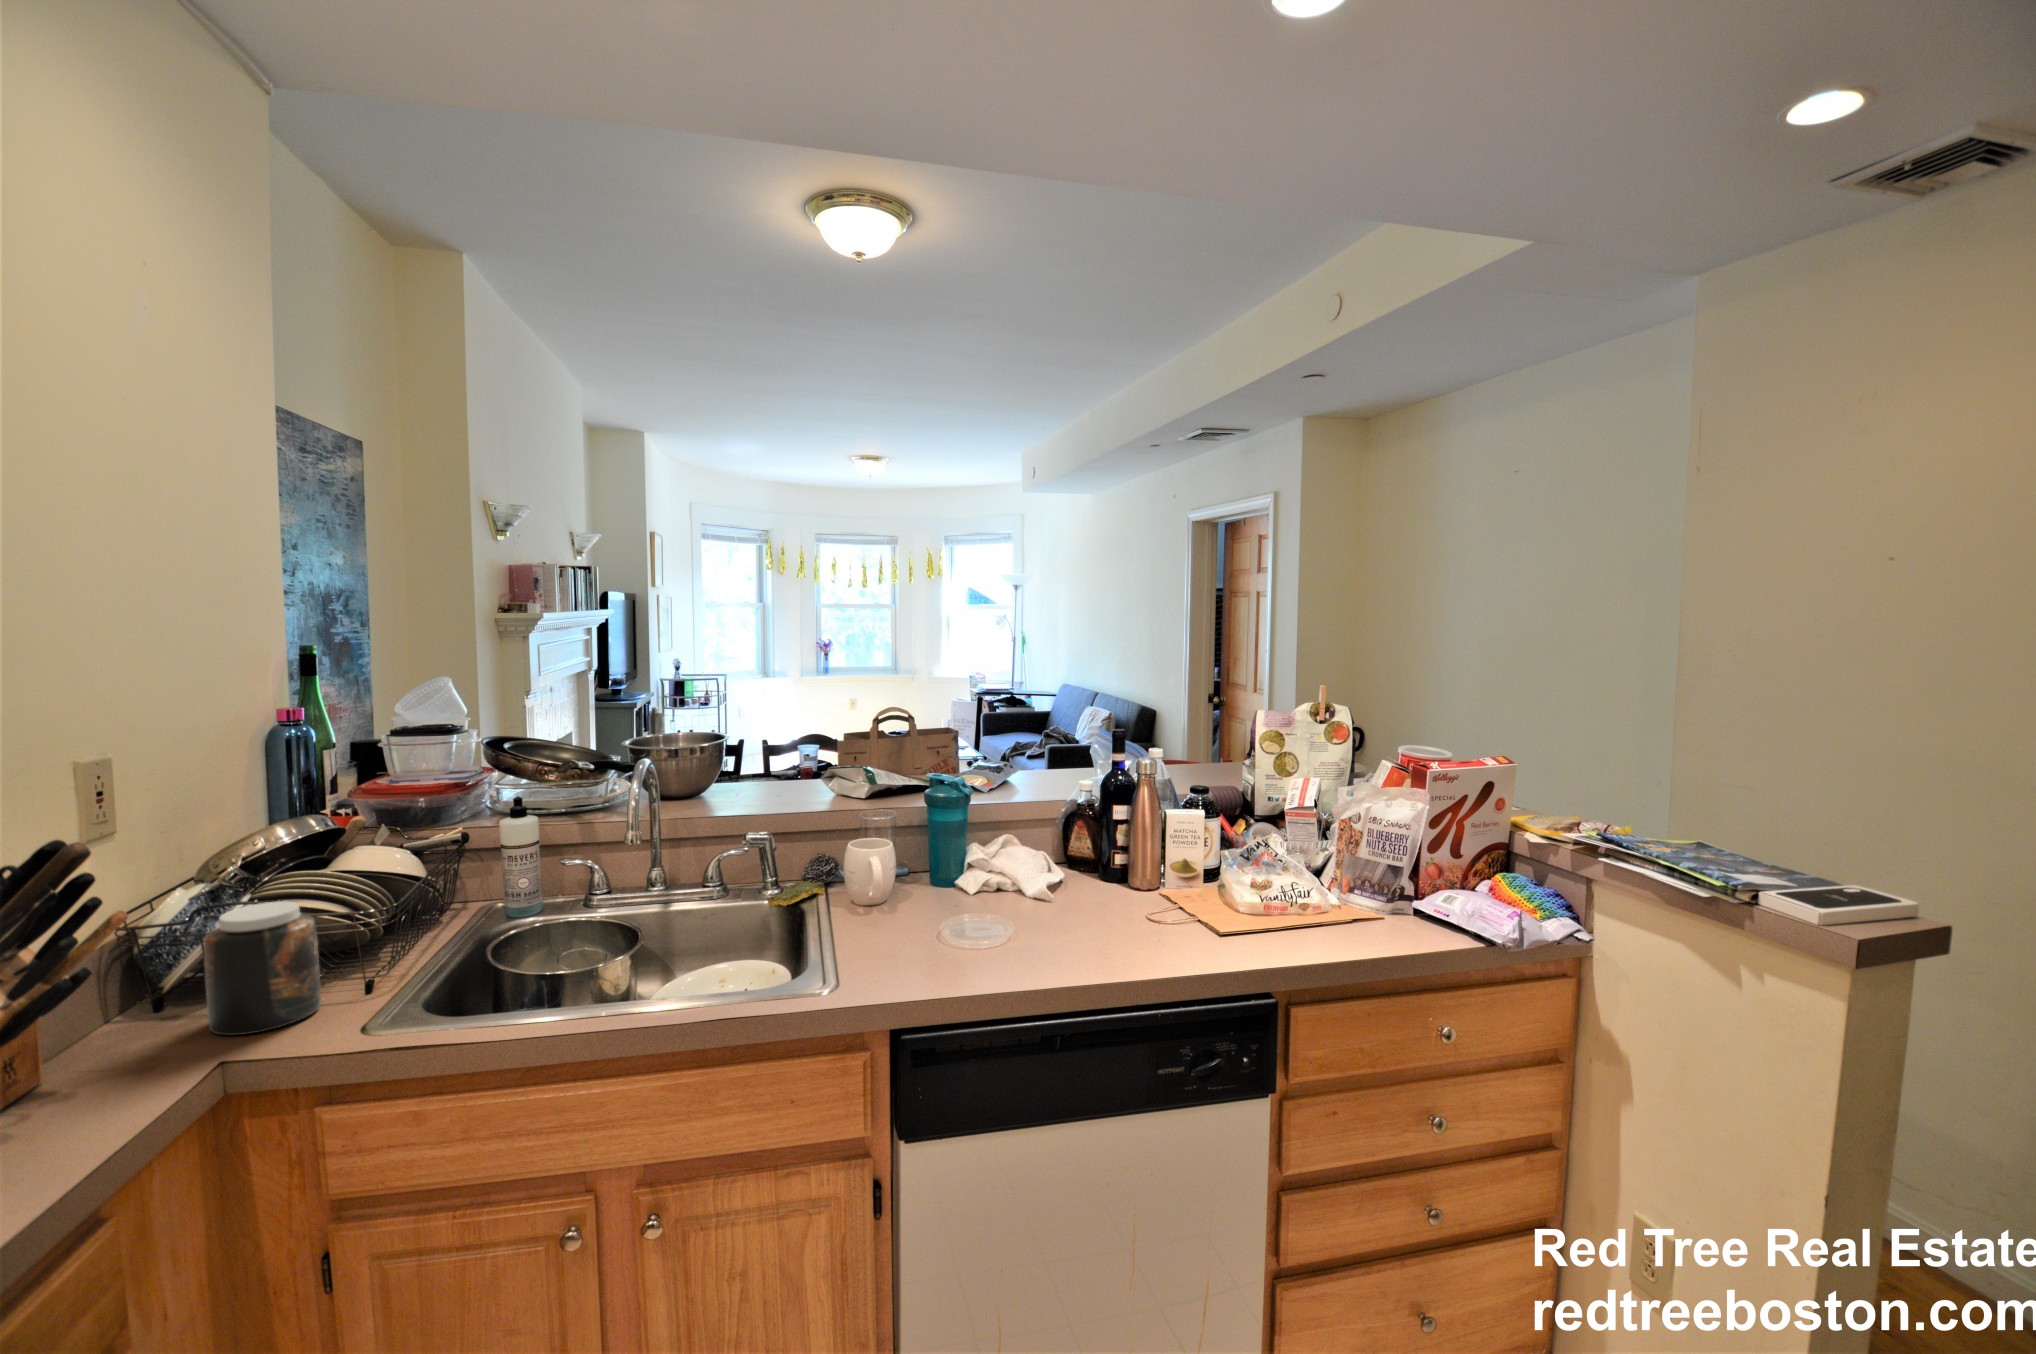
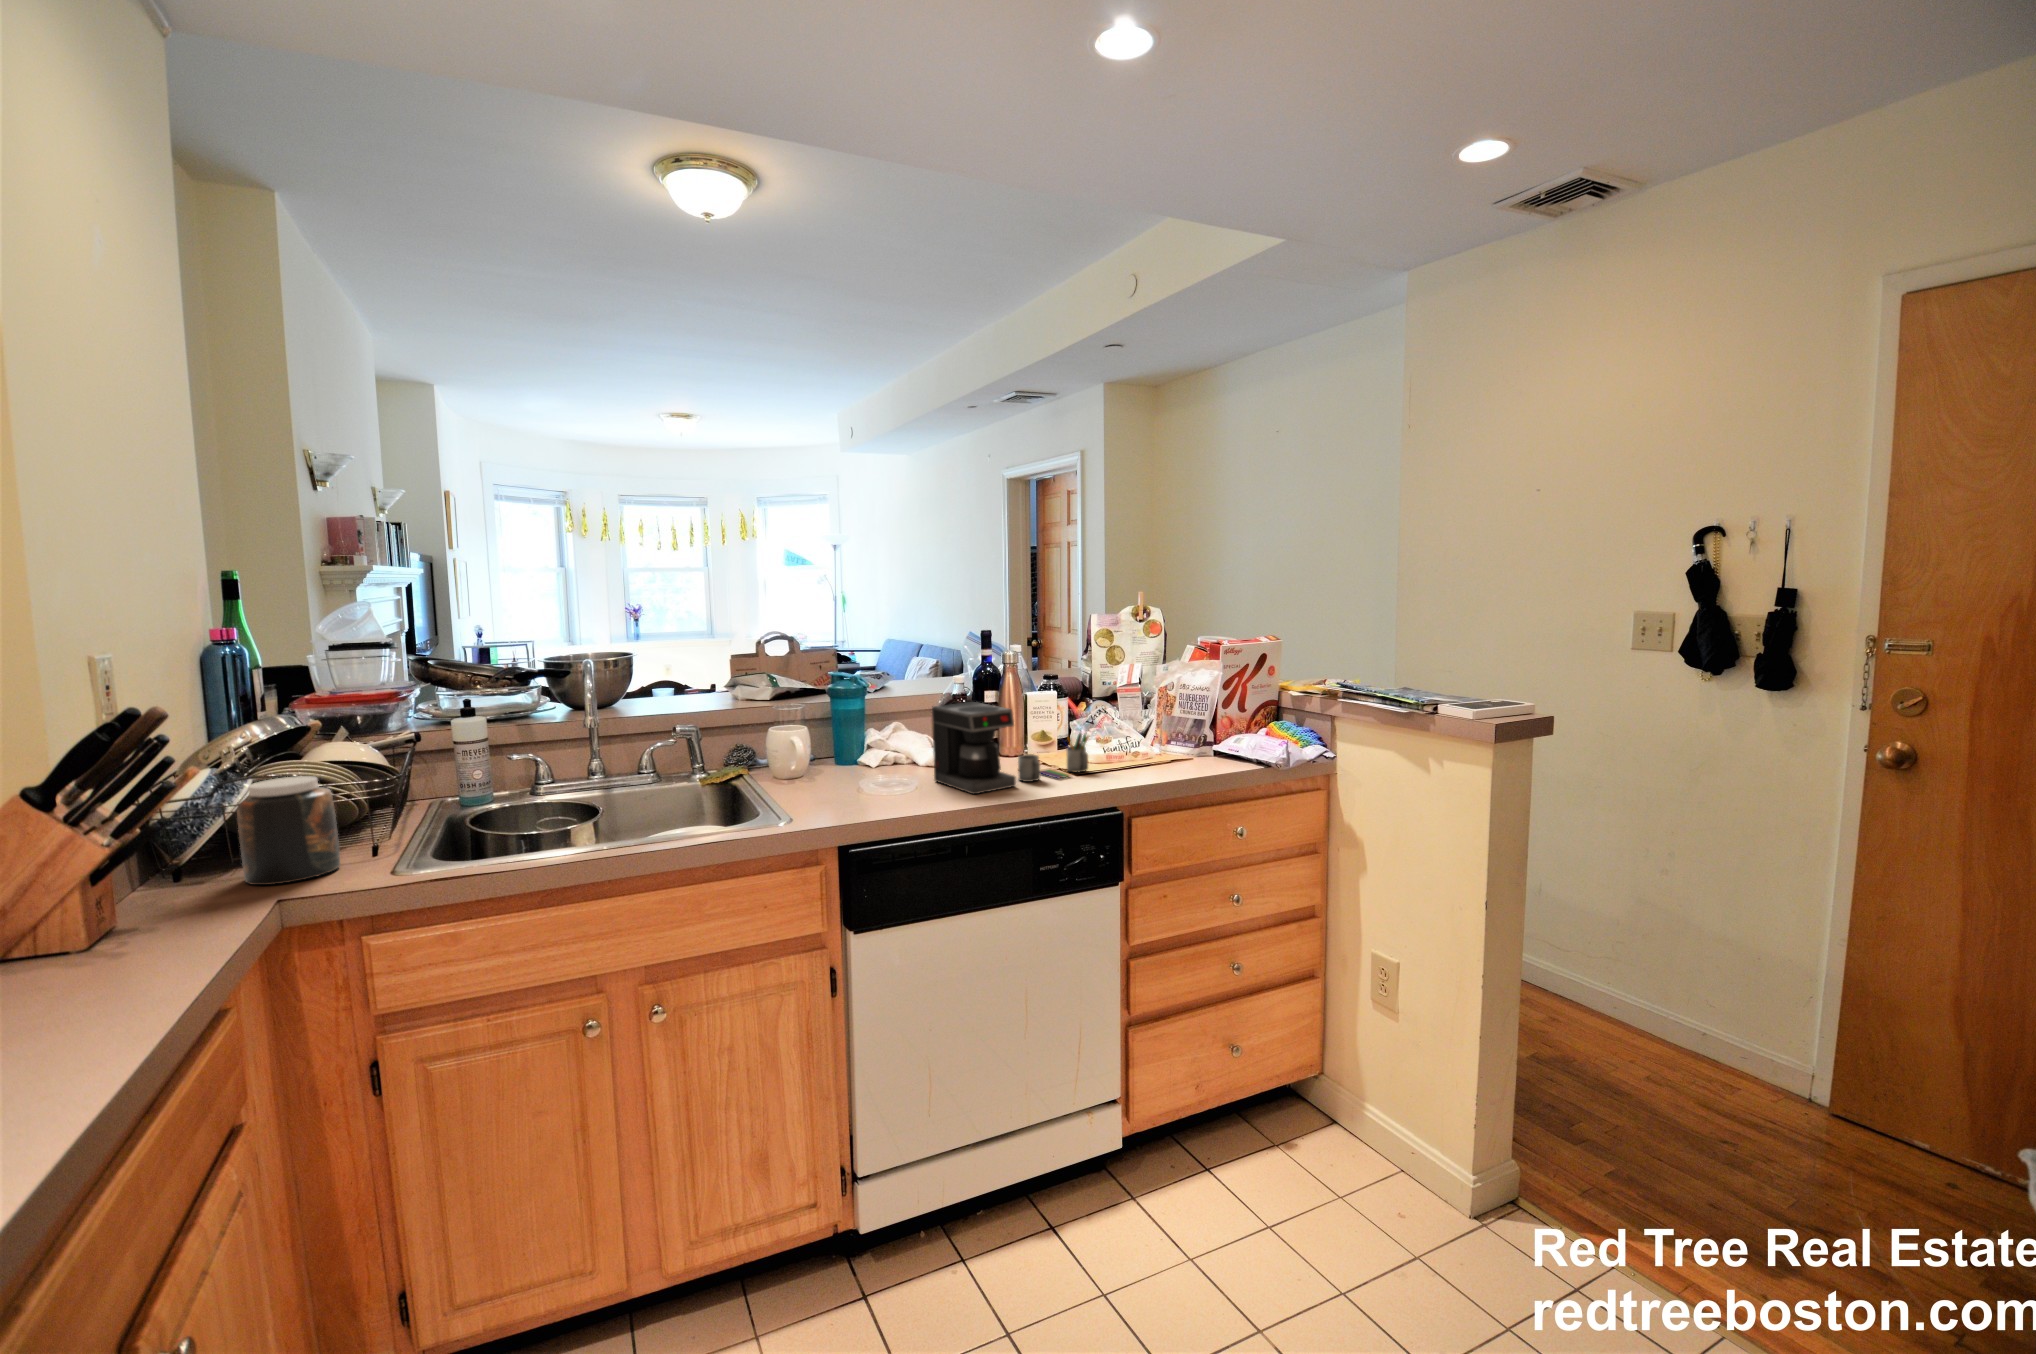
coffee maker: none [1035,829,1240,962] -> present [932,702,1089,794]

